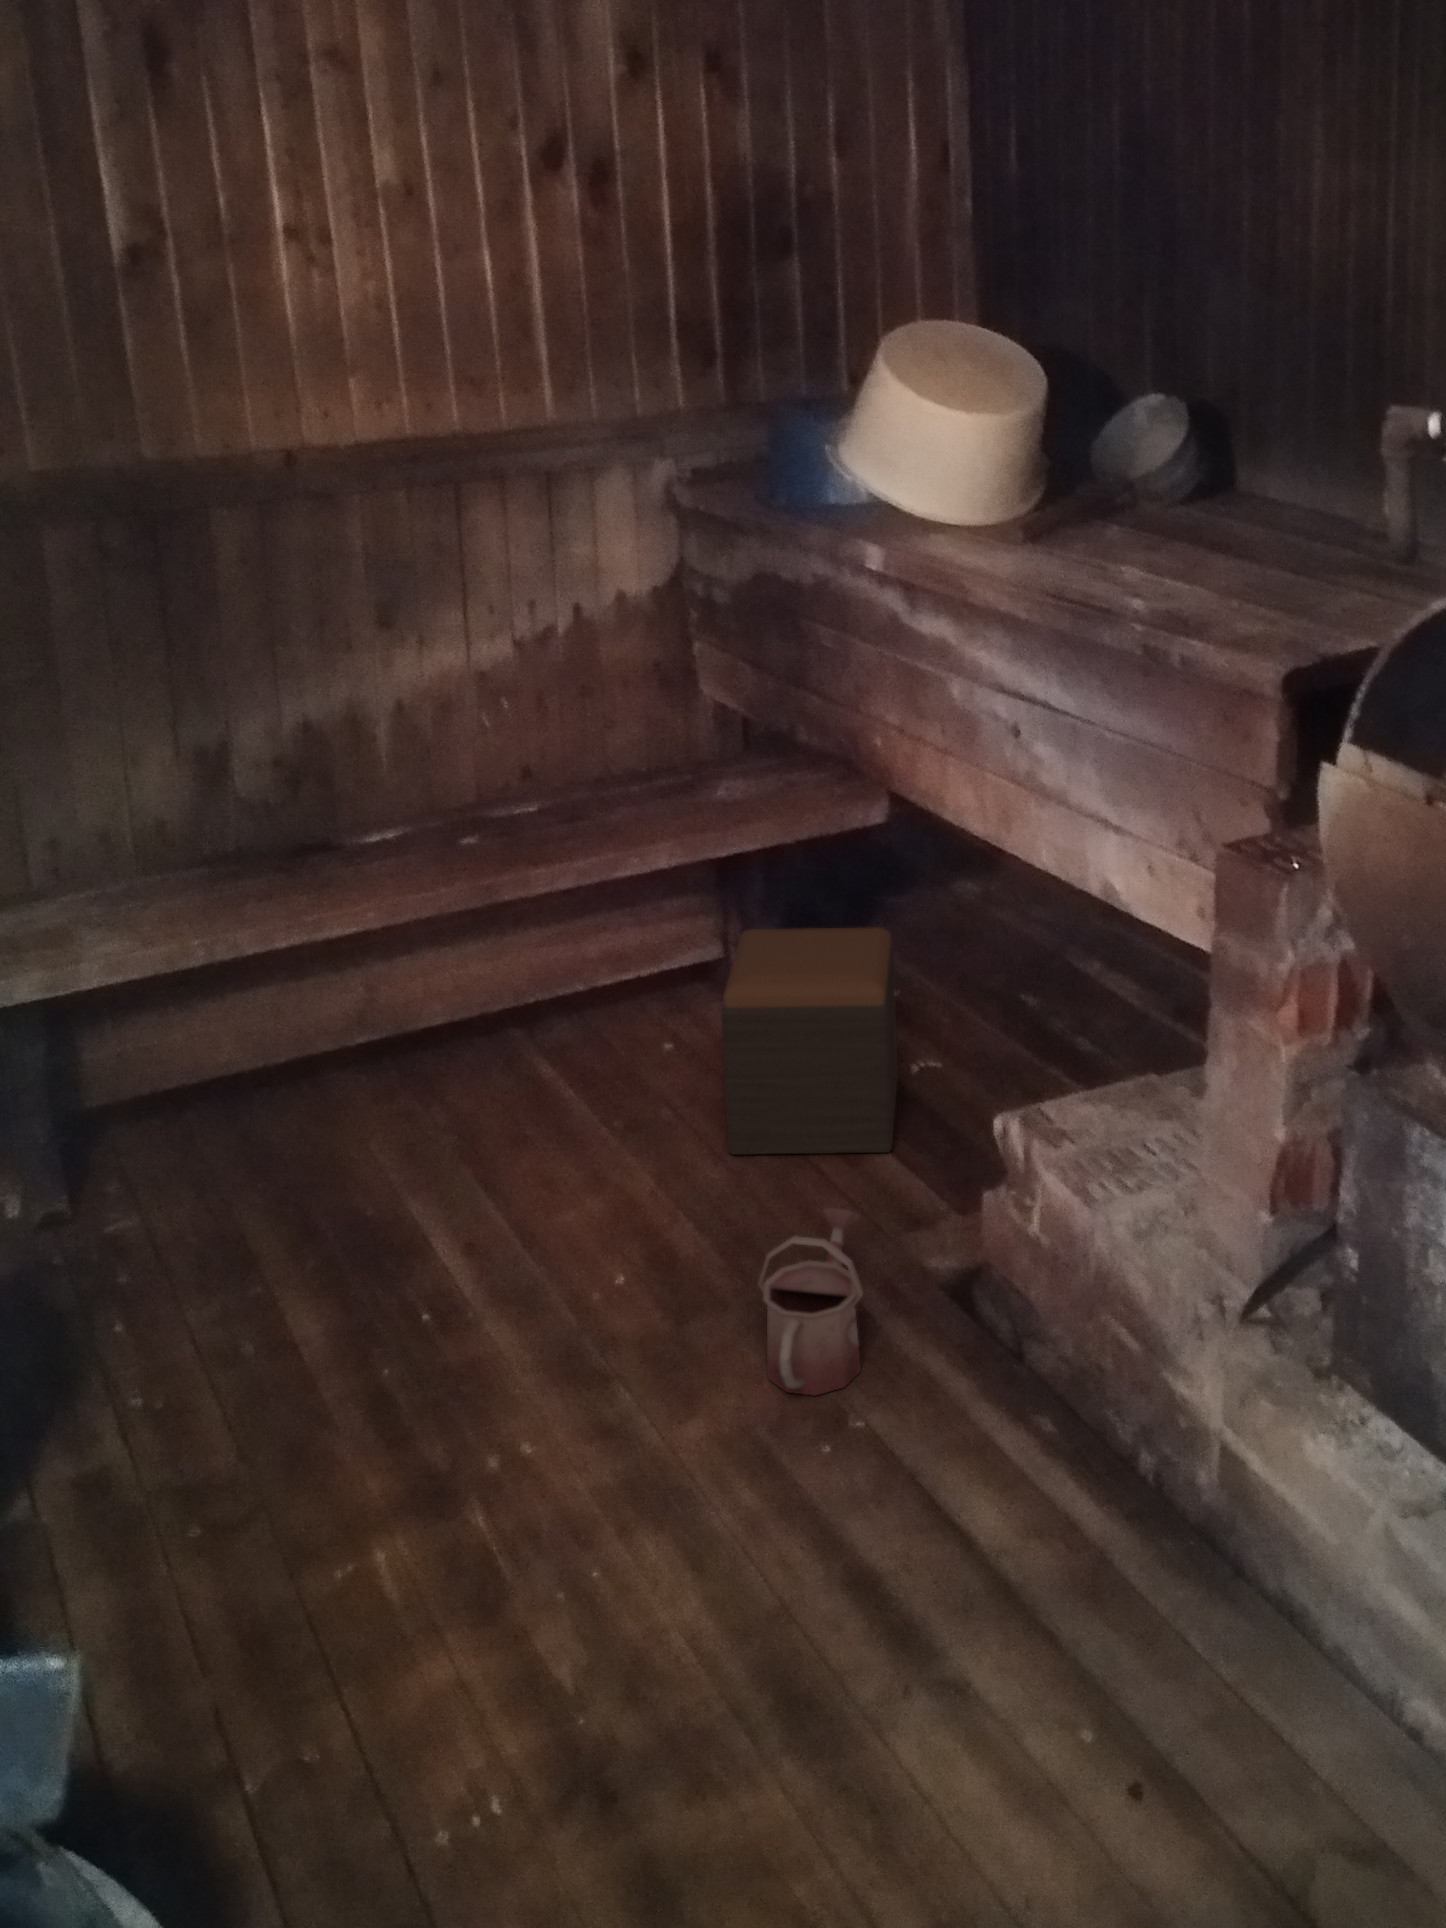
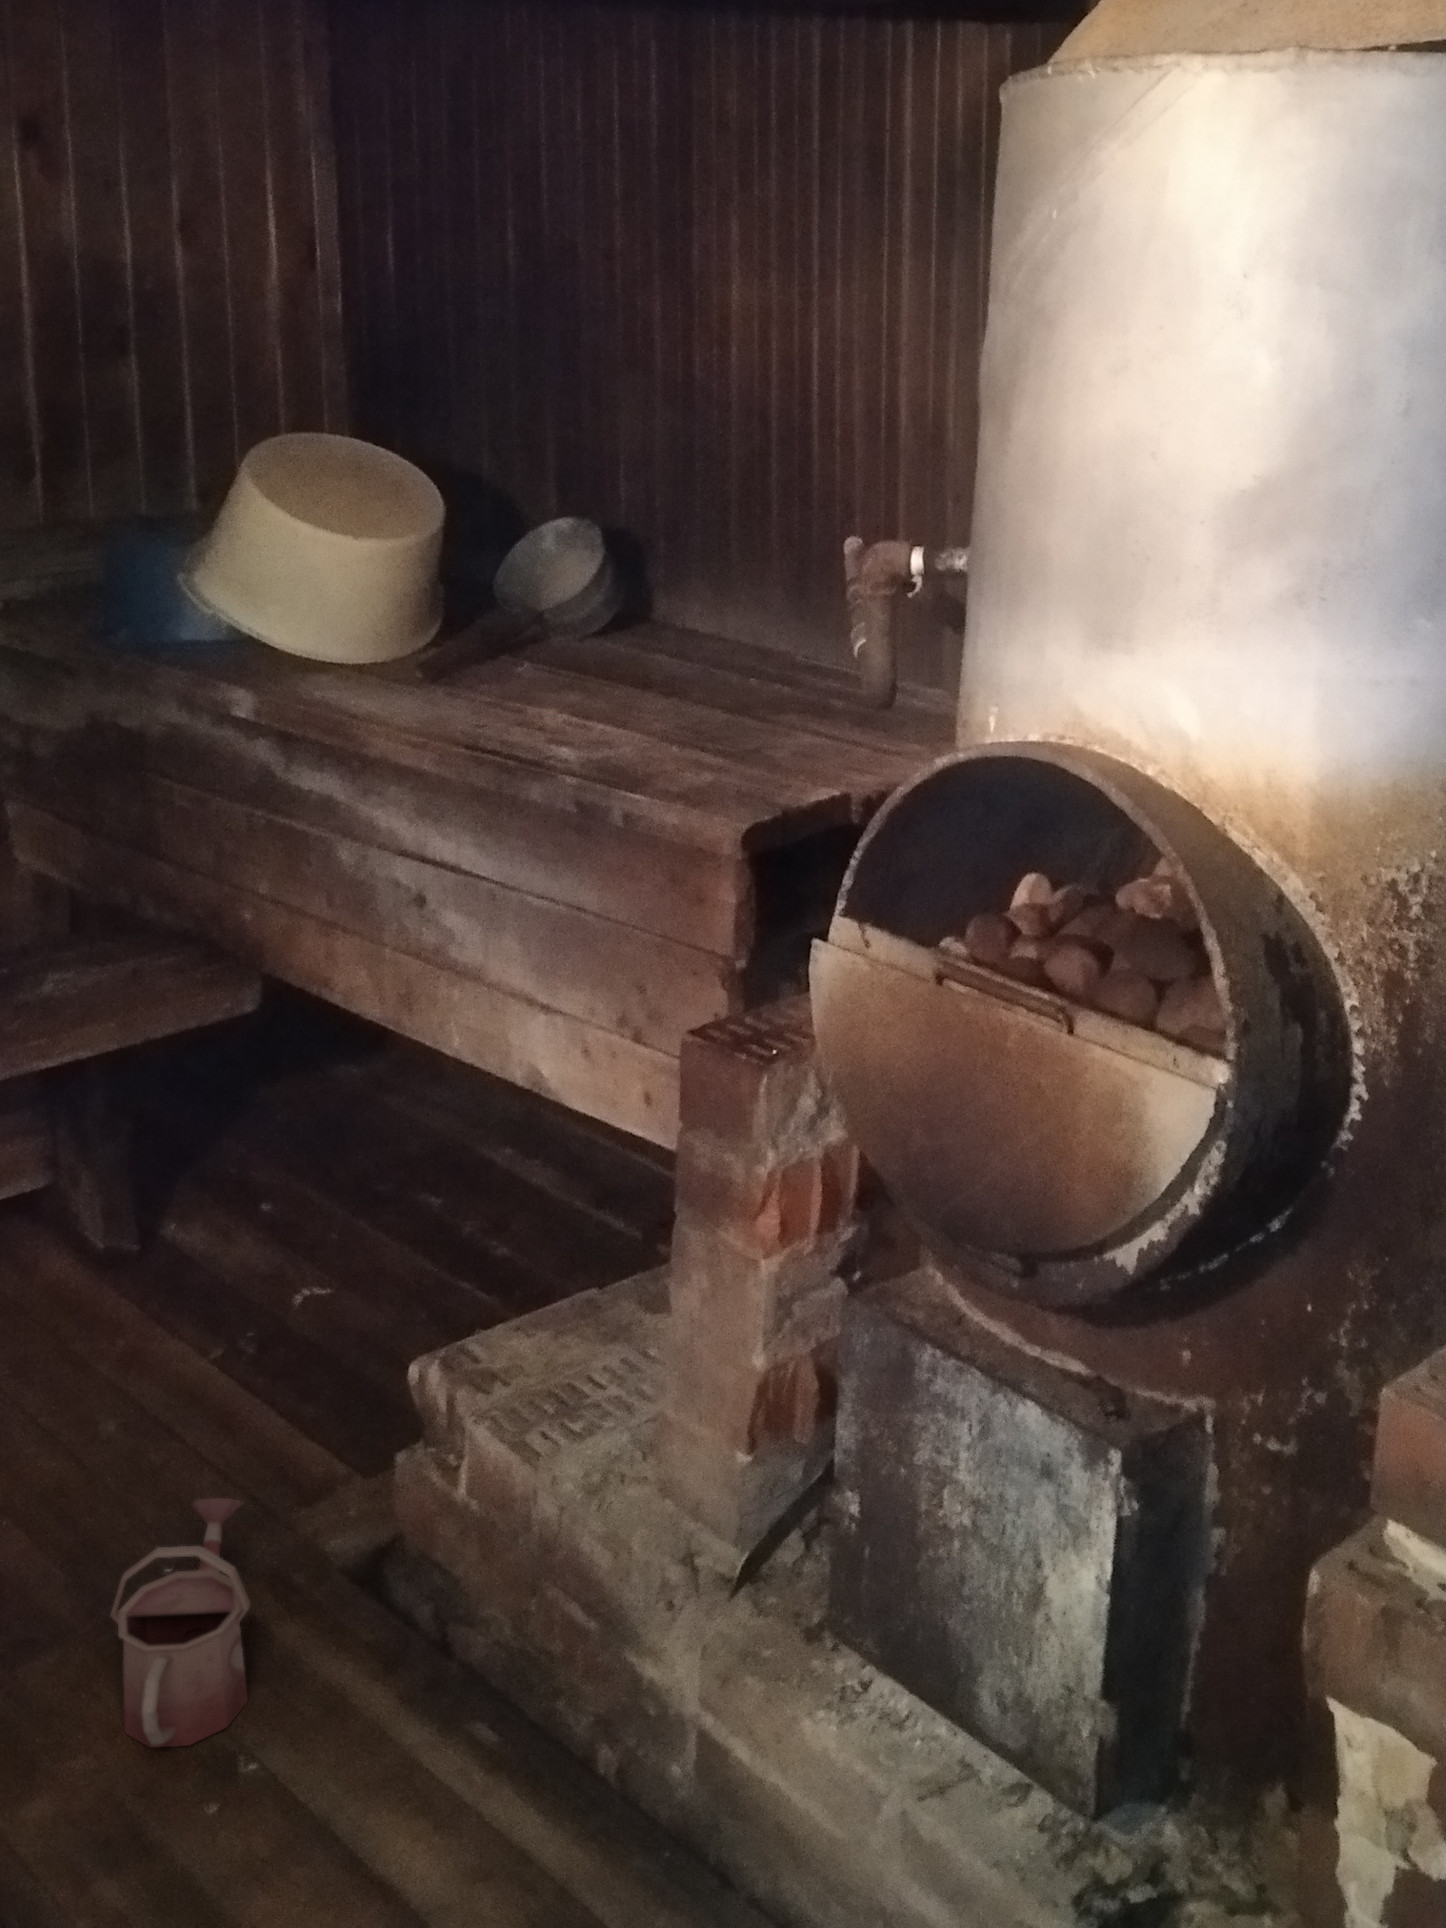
footstool: present [721,927,898,1155] -> none [56,1135,281,1434]

